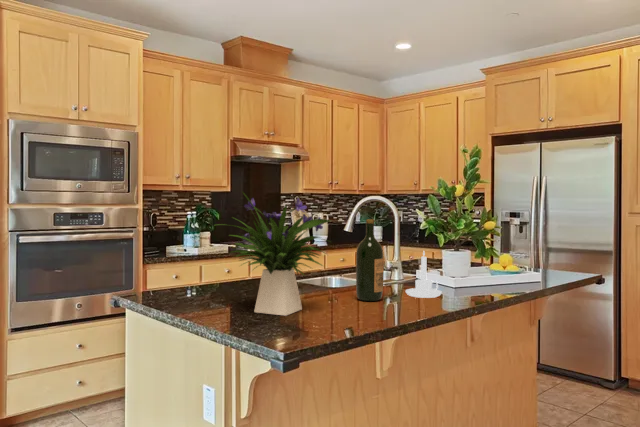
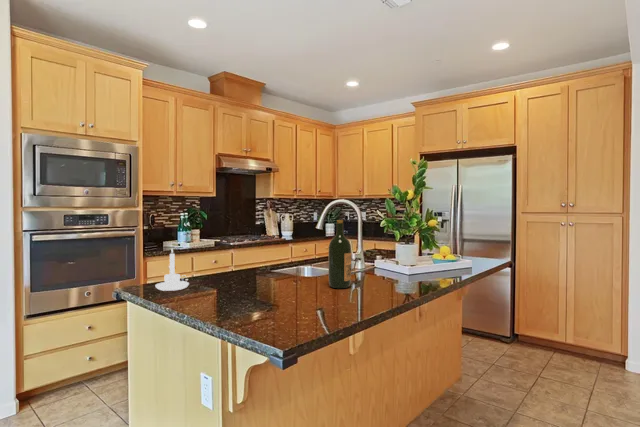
flower arrangement: present [219,192,331,315] -> none [207,196,312,305]
candle holder: present [406,252,442,298] -> present [155,249,189,291]

